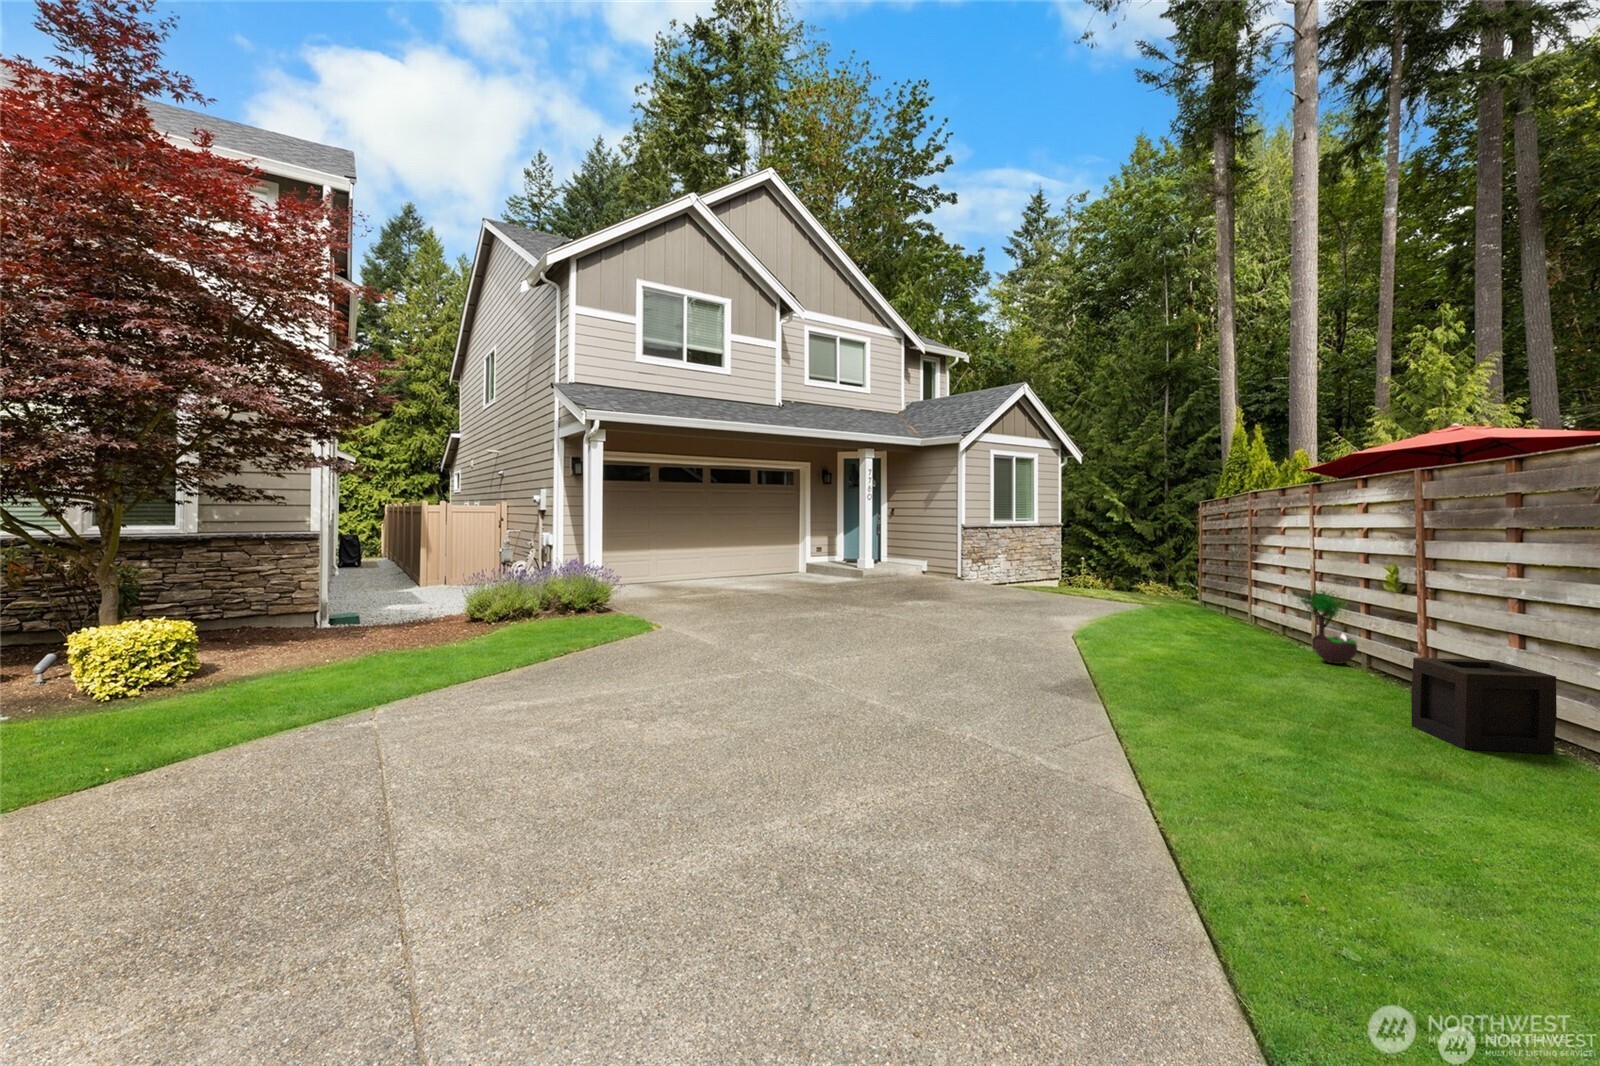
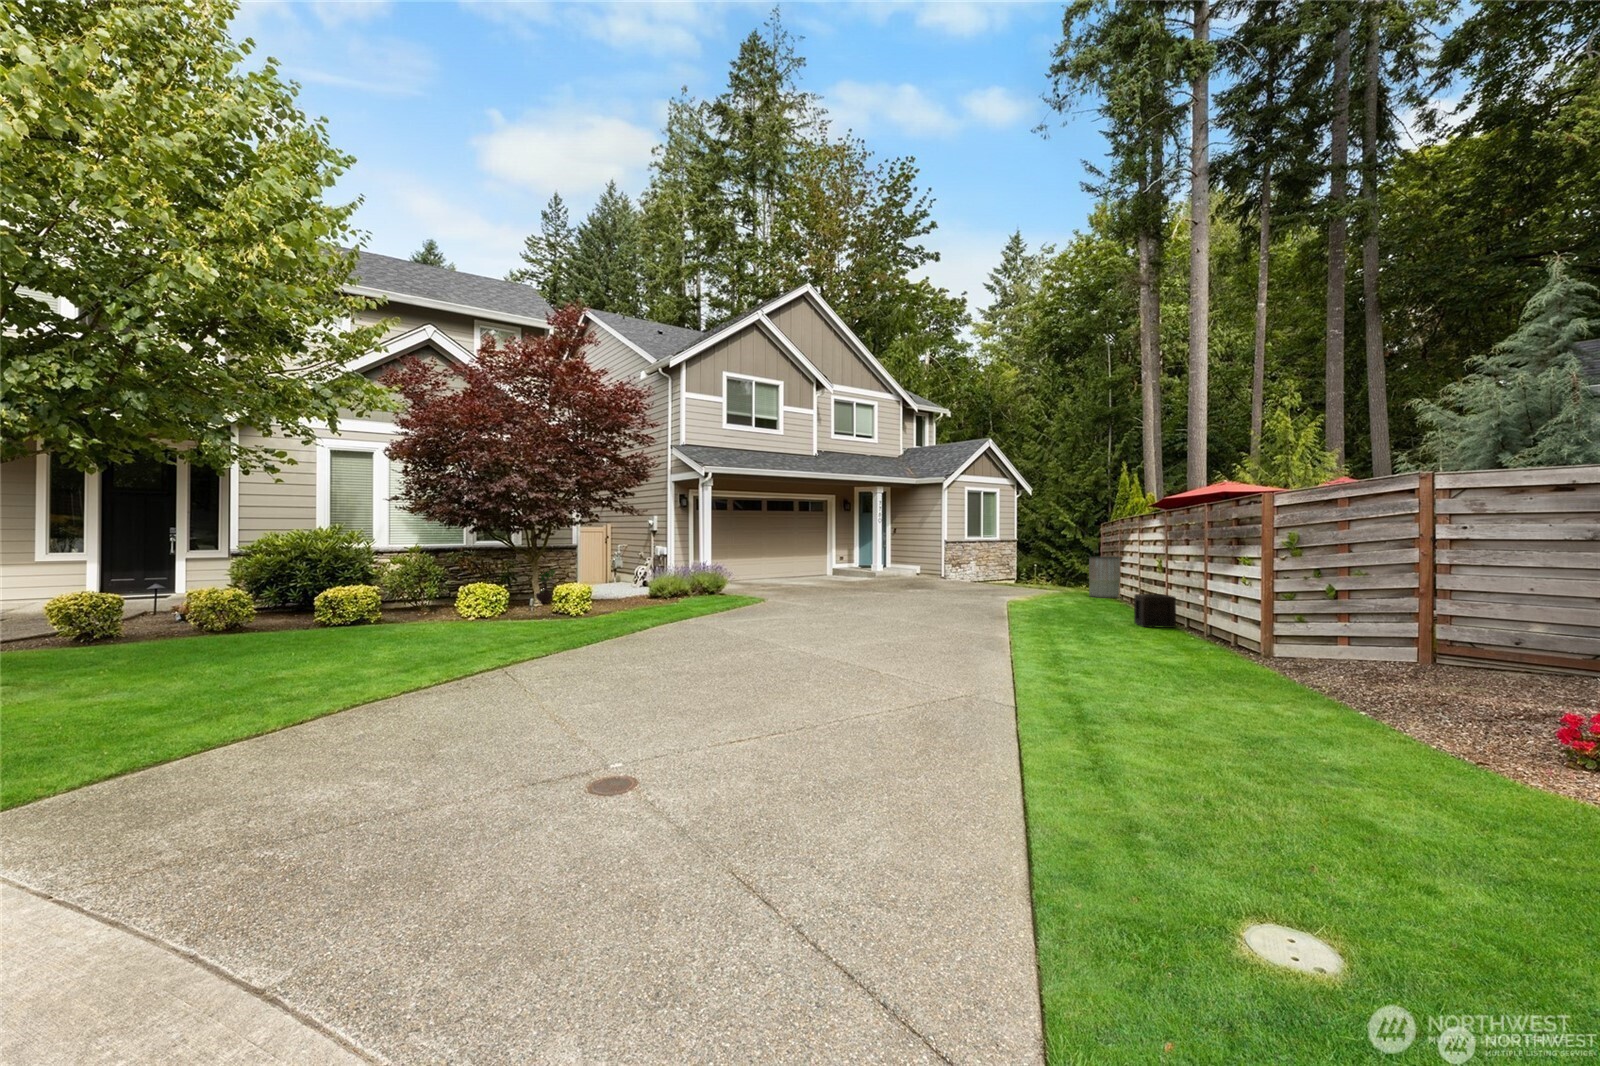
trash can: none [1197,552,1255,622] -> present [1089,557,1120,598]
potted tree: present [1298,589,1357,664] -> present [535,569,554,603]

